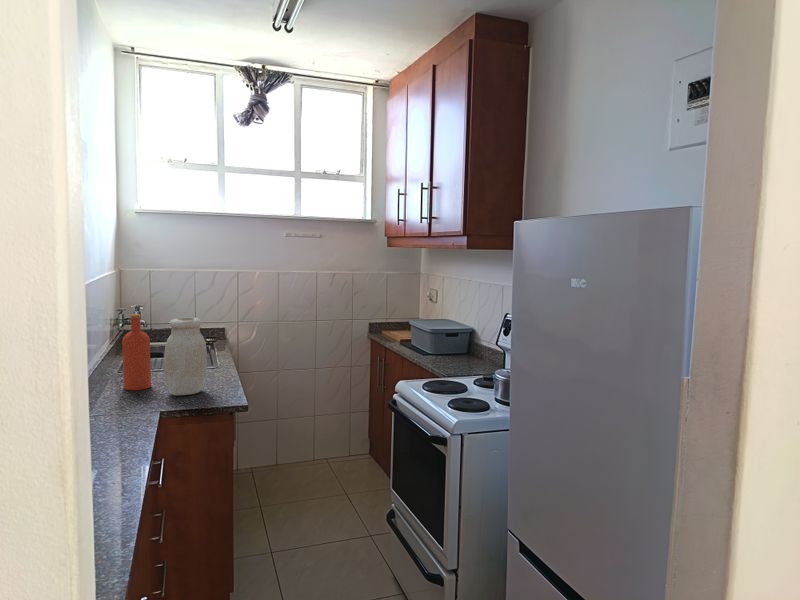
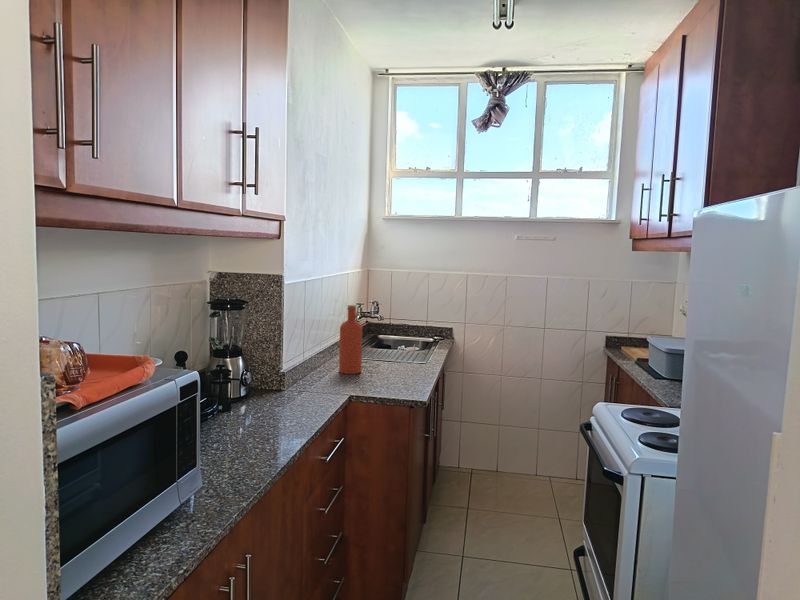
jar: present [164,317,207,395] -> none [367,311,405,383]

